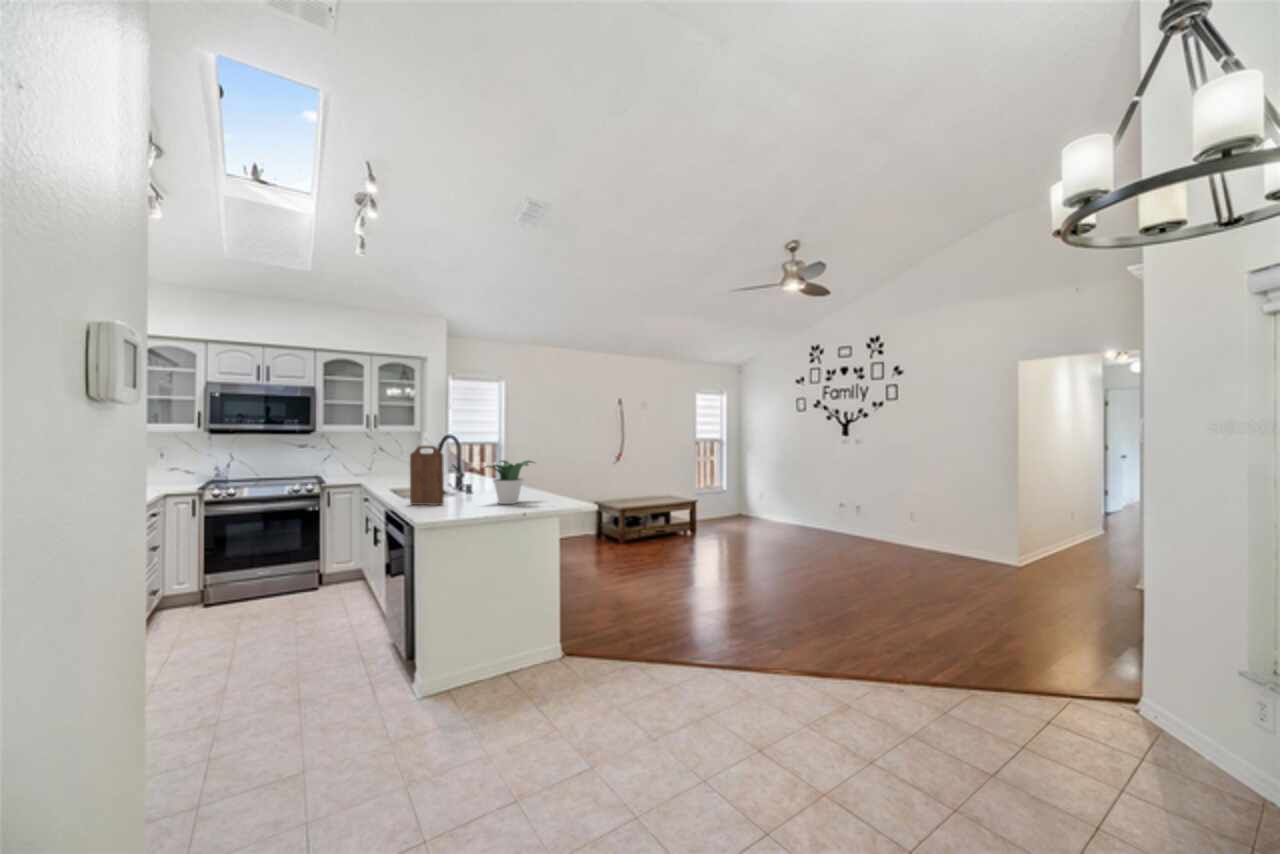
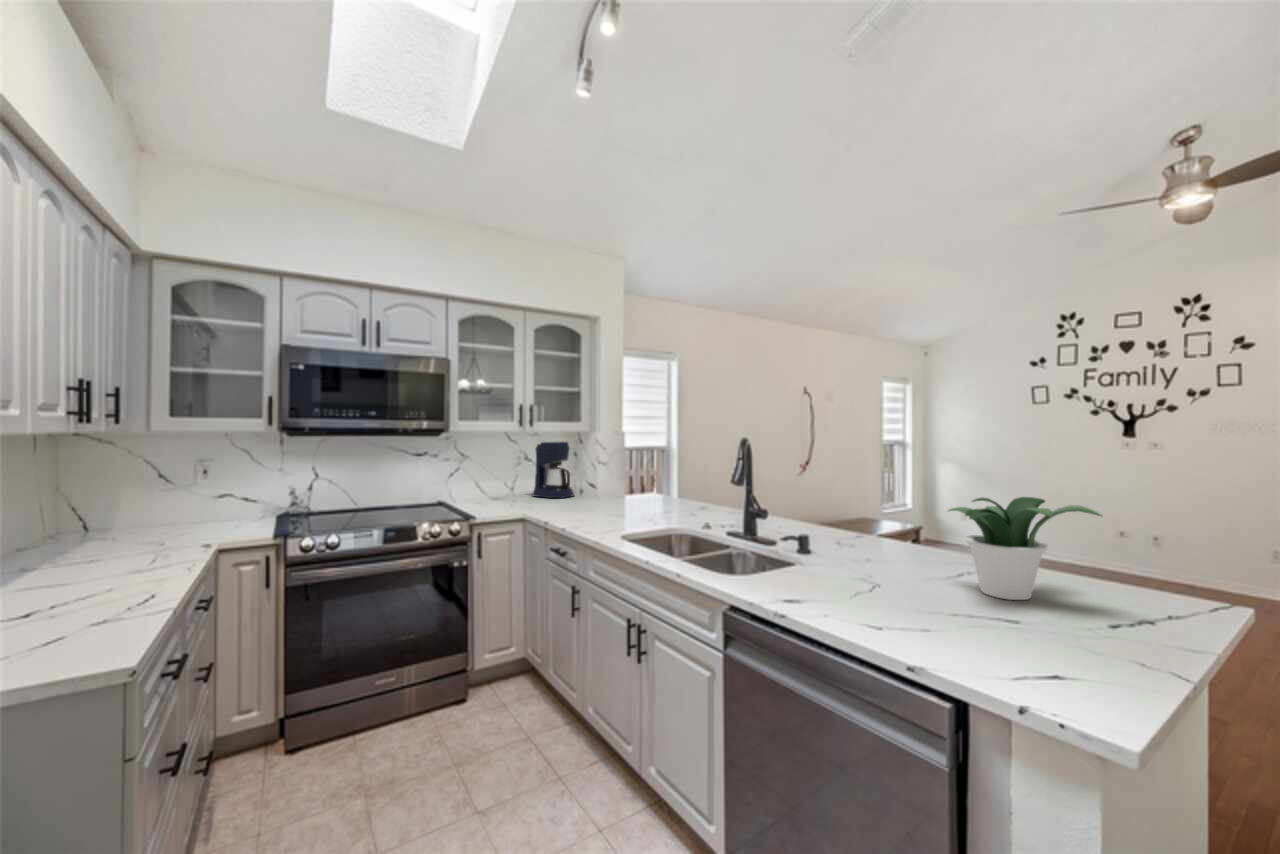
coffee maker: none [384,438,413,474] -> present [533,441,574,498]
cutting board: present [410,446,444,505] -> none [798,466,880,603]

